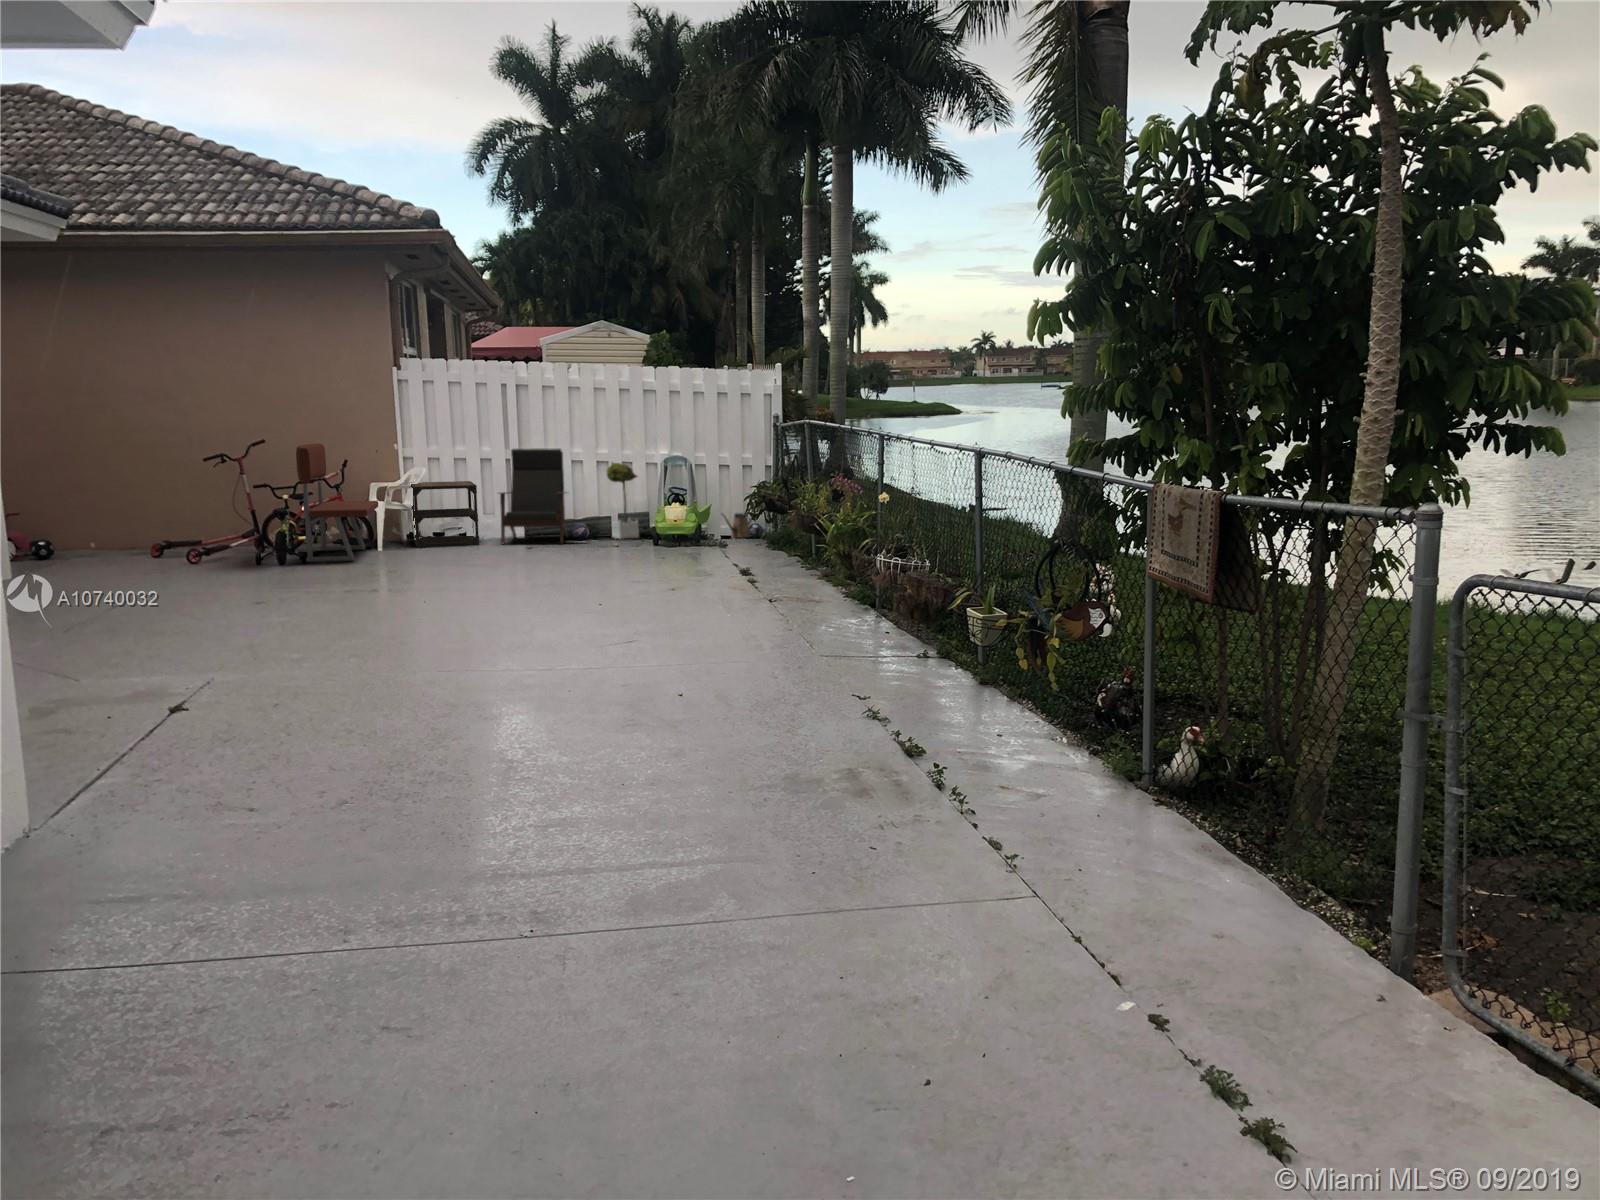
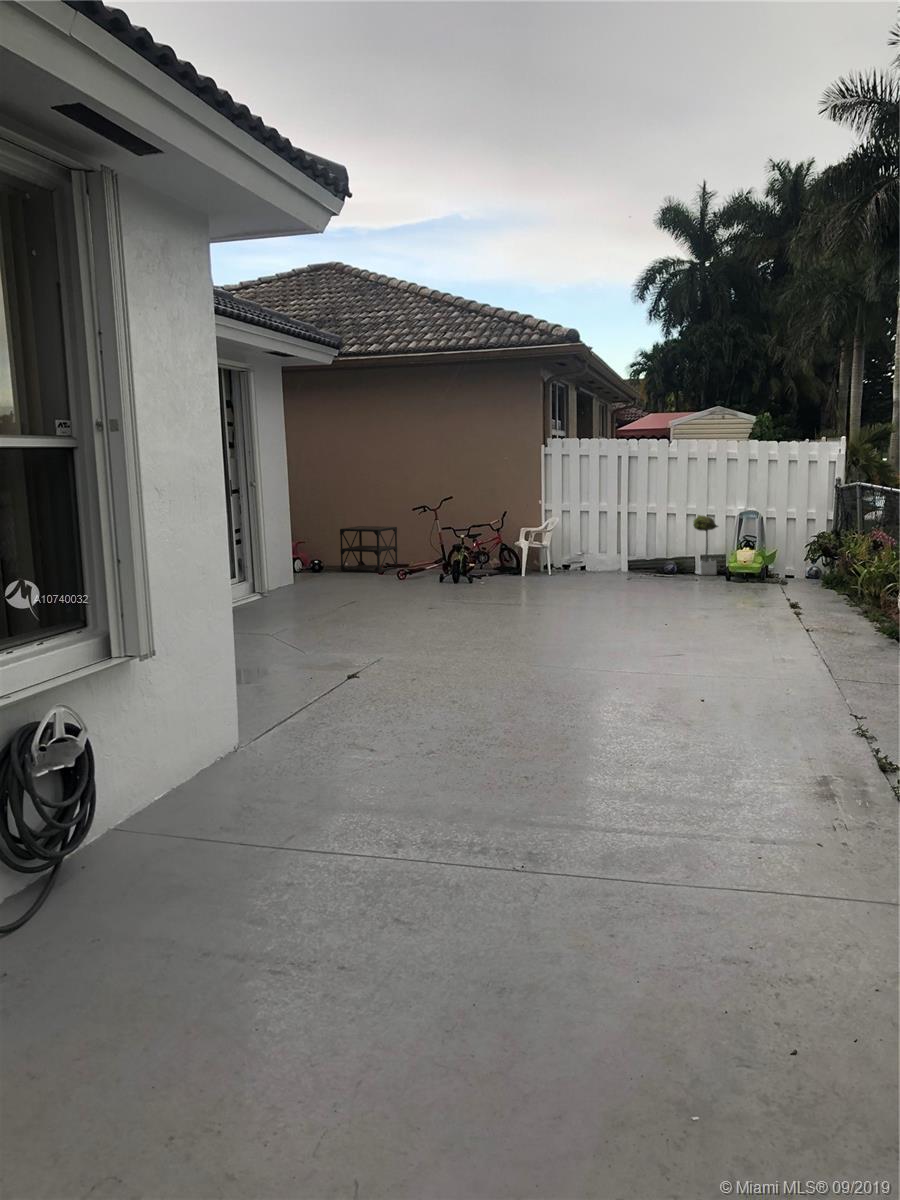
bench: present [296,443,378,562] -> none [470,498,523,582]
lounge chair: present [500,448,568,544] -> none [608,504,663,577]
side table: present [411,481,479,547] -> present [340,526,398,573]
watering can: present [722,513,752,538] -> none [784,557,813,579]

